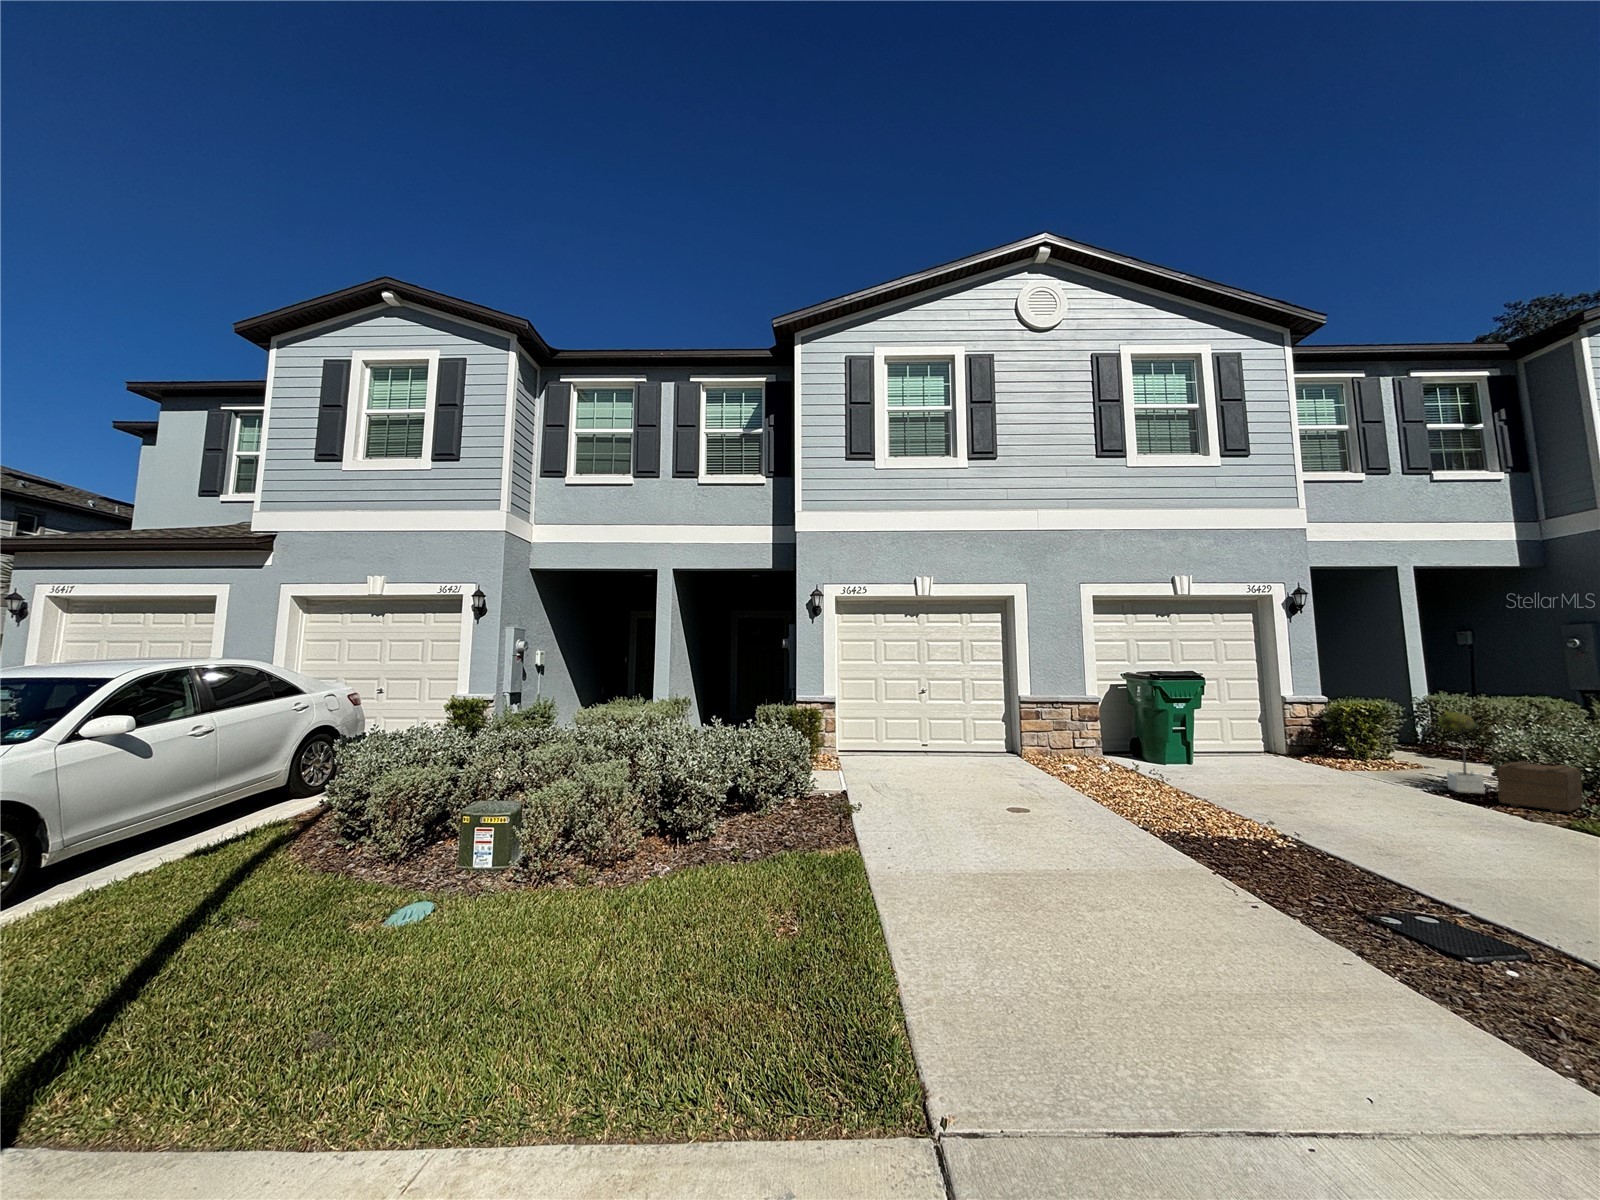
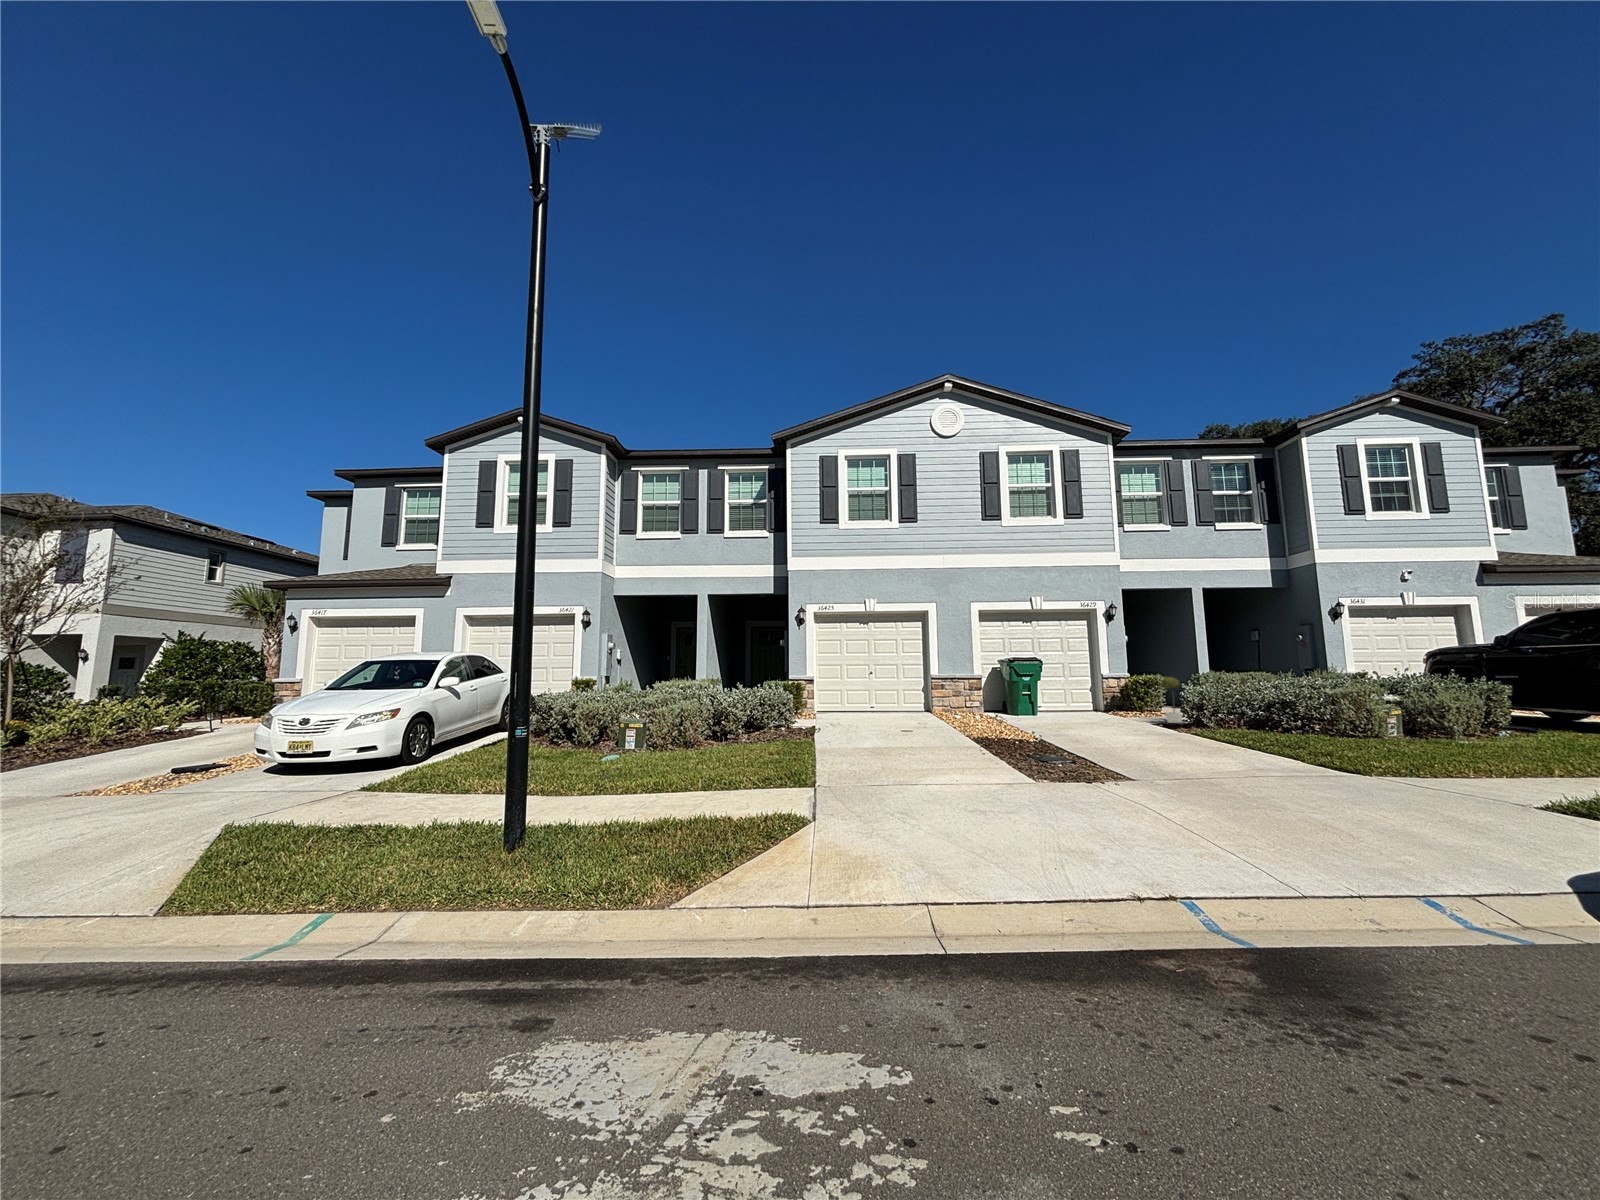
wooden crate: present [1497,761,1583,812] -> none [1179,703,1222,729]

